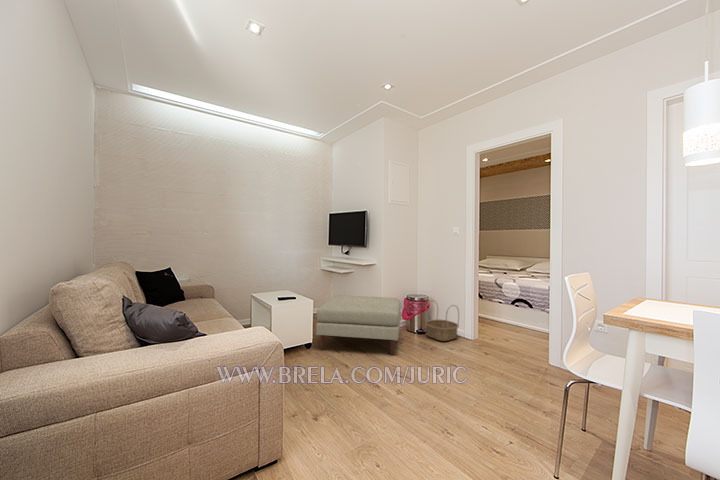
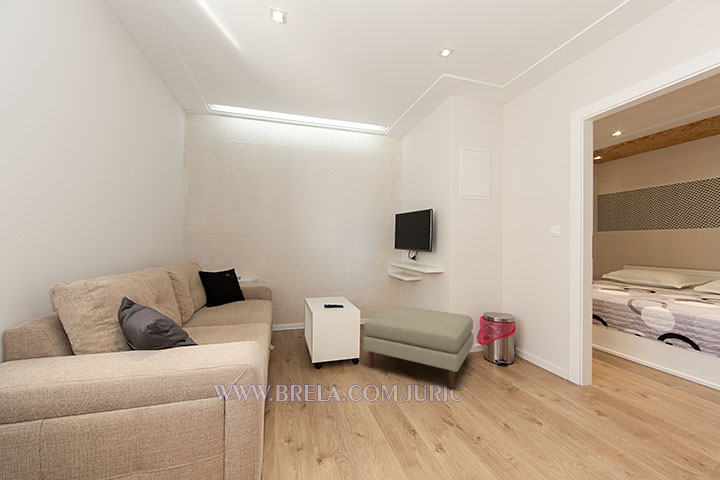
basket: present [425,305,459,341] -> none [507,323,558,381]

